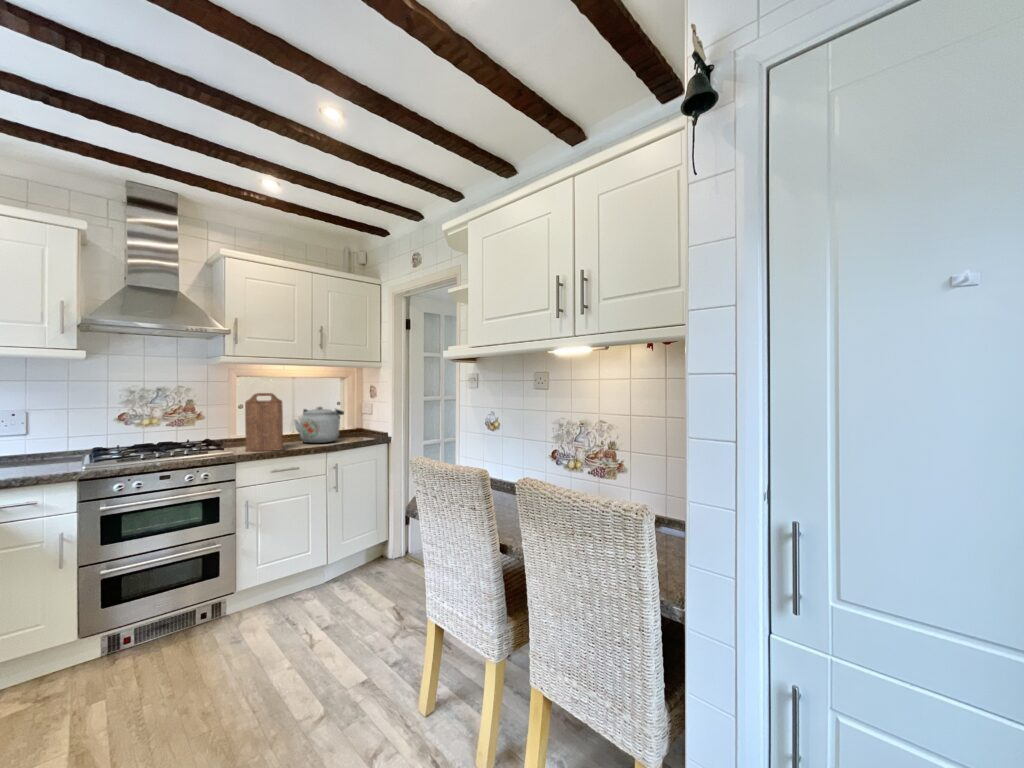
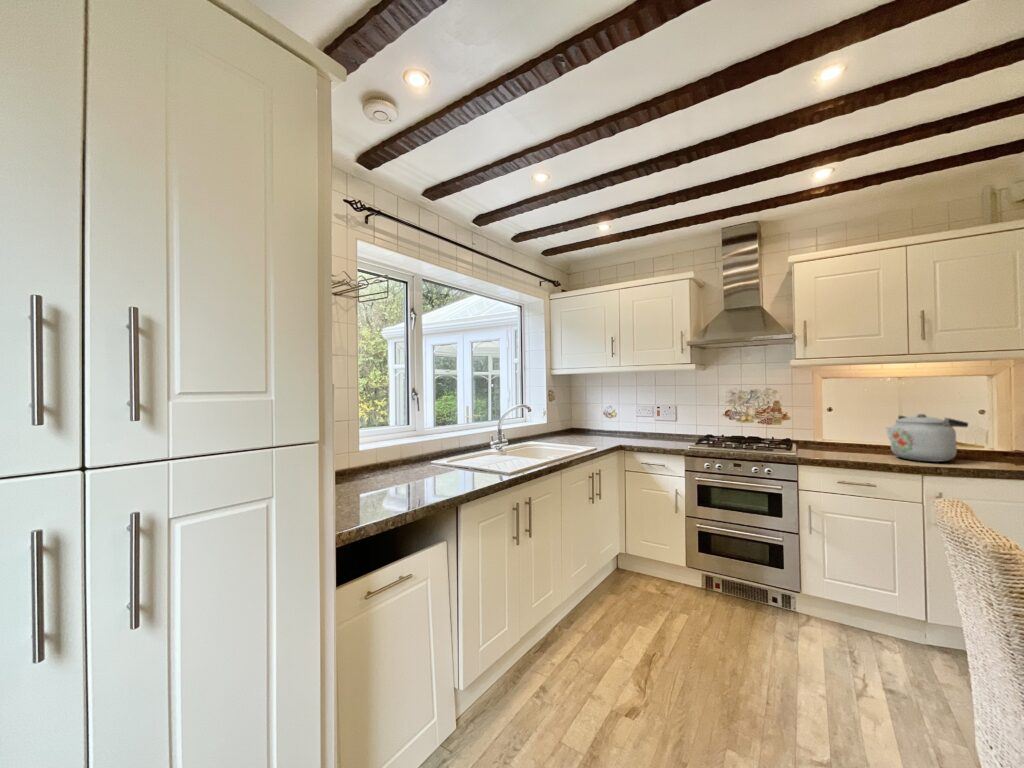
cutting board: present [245,393,283,452] -> none [811,396,853,460]

